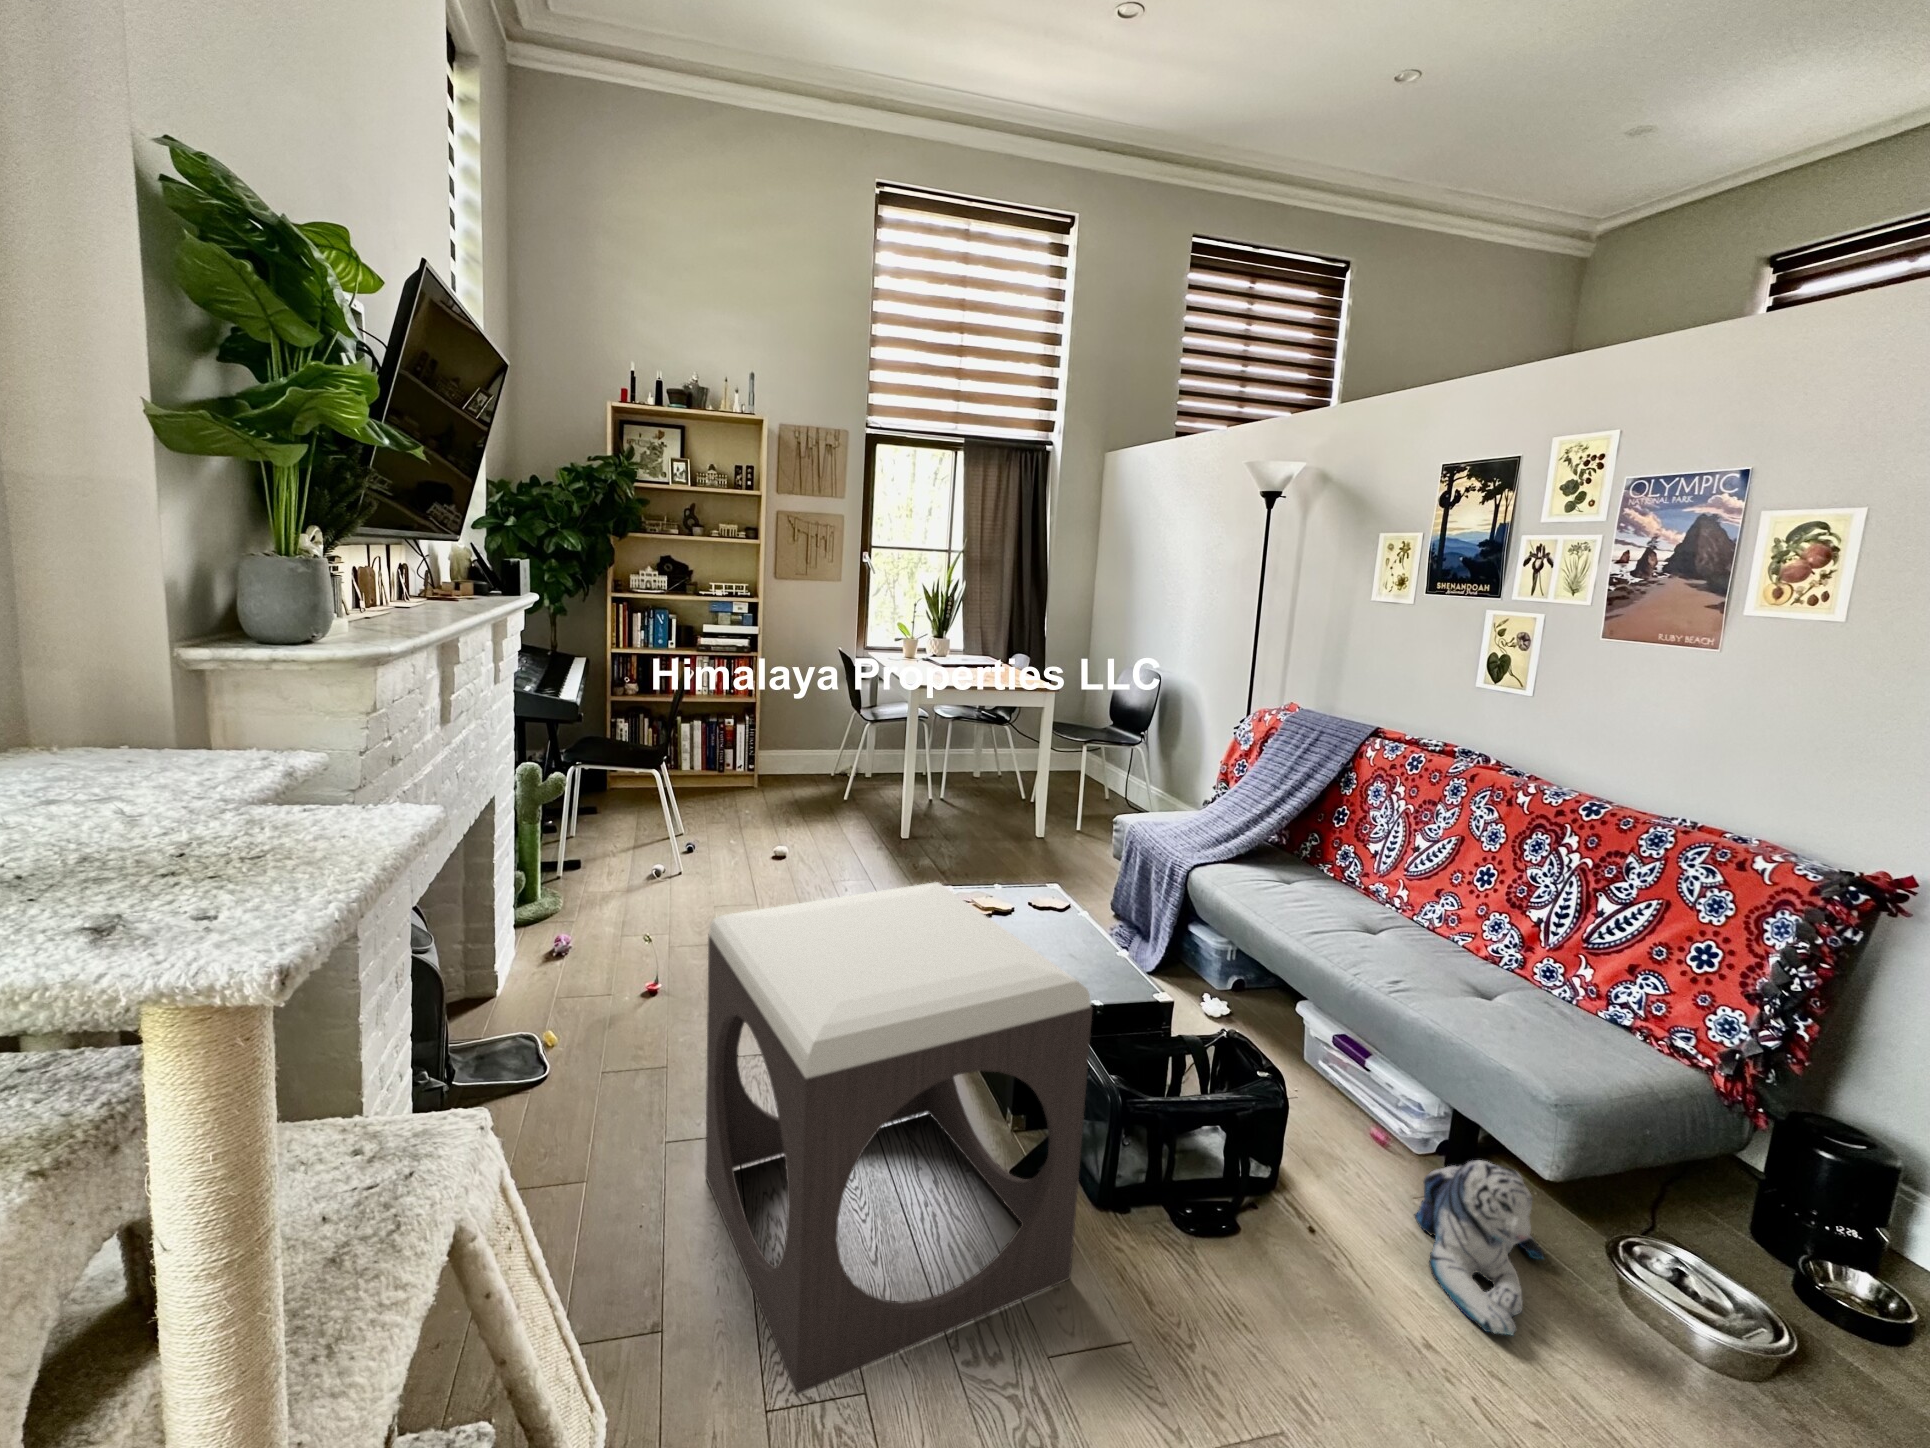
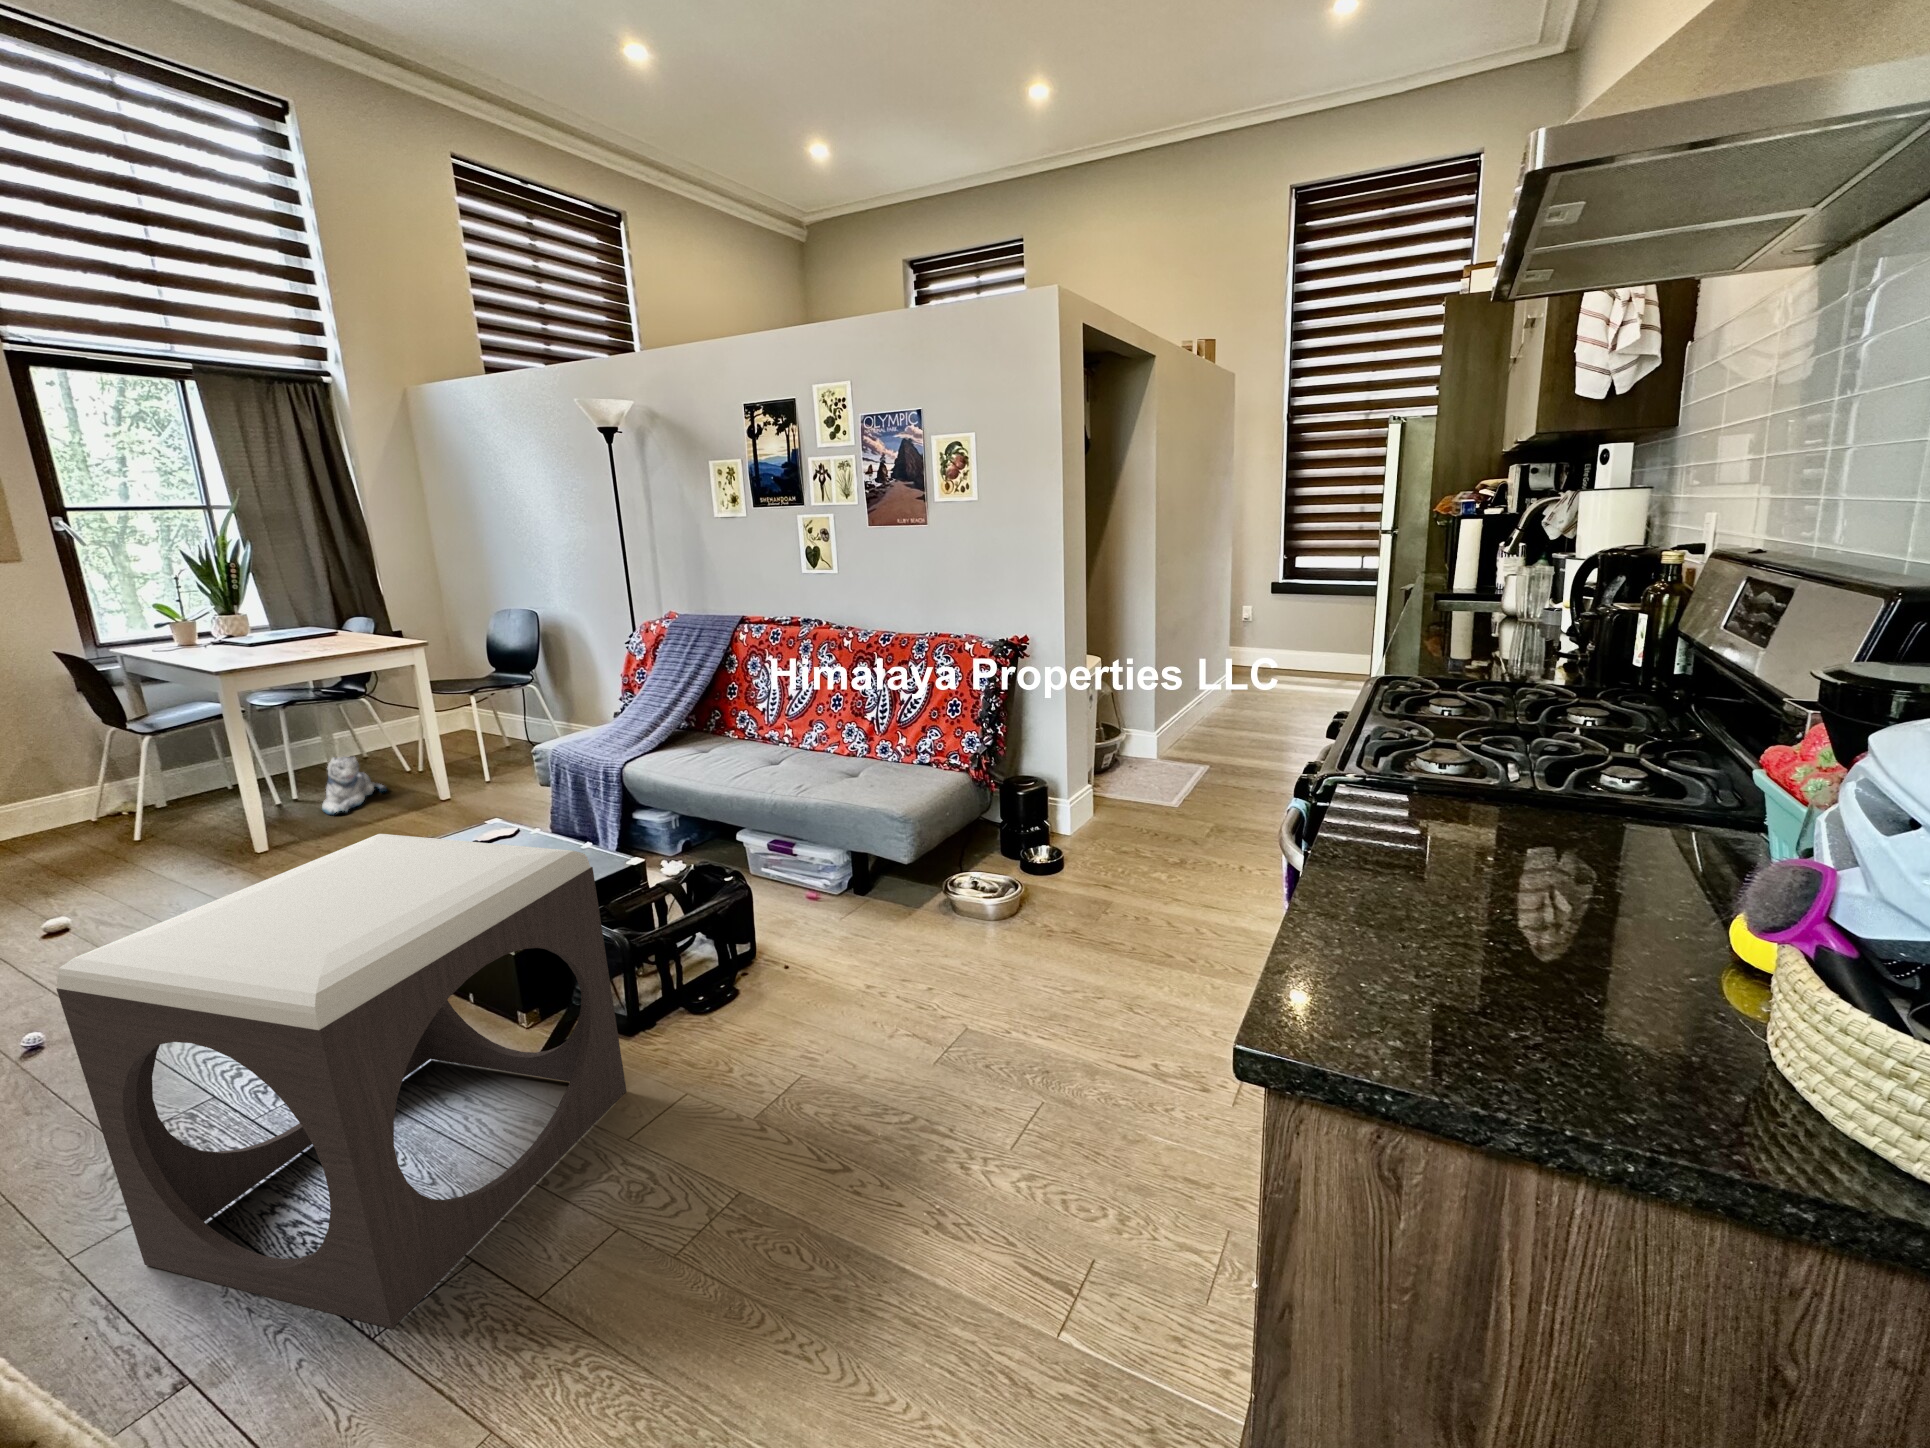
plush toy: present [1414,1160,1544,1335] -> present [322,756,387,815]

